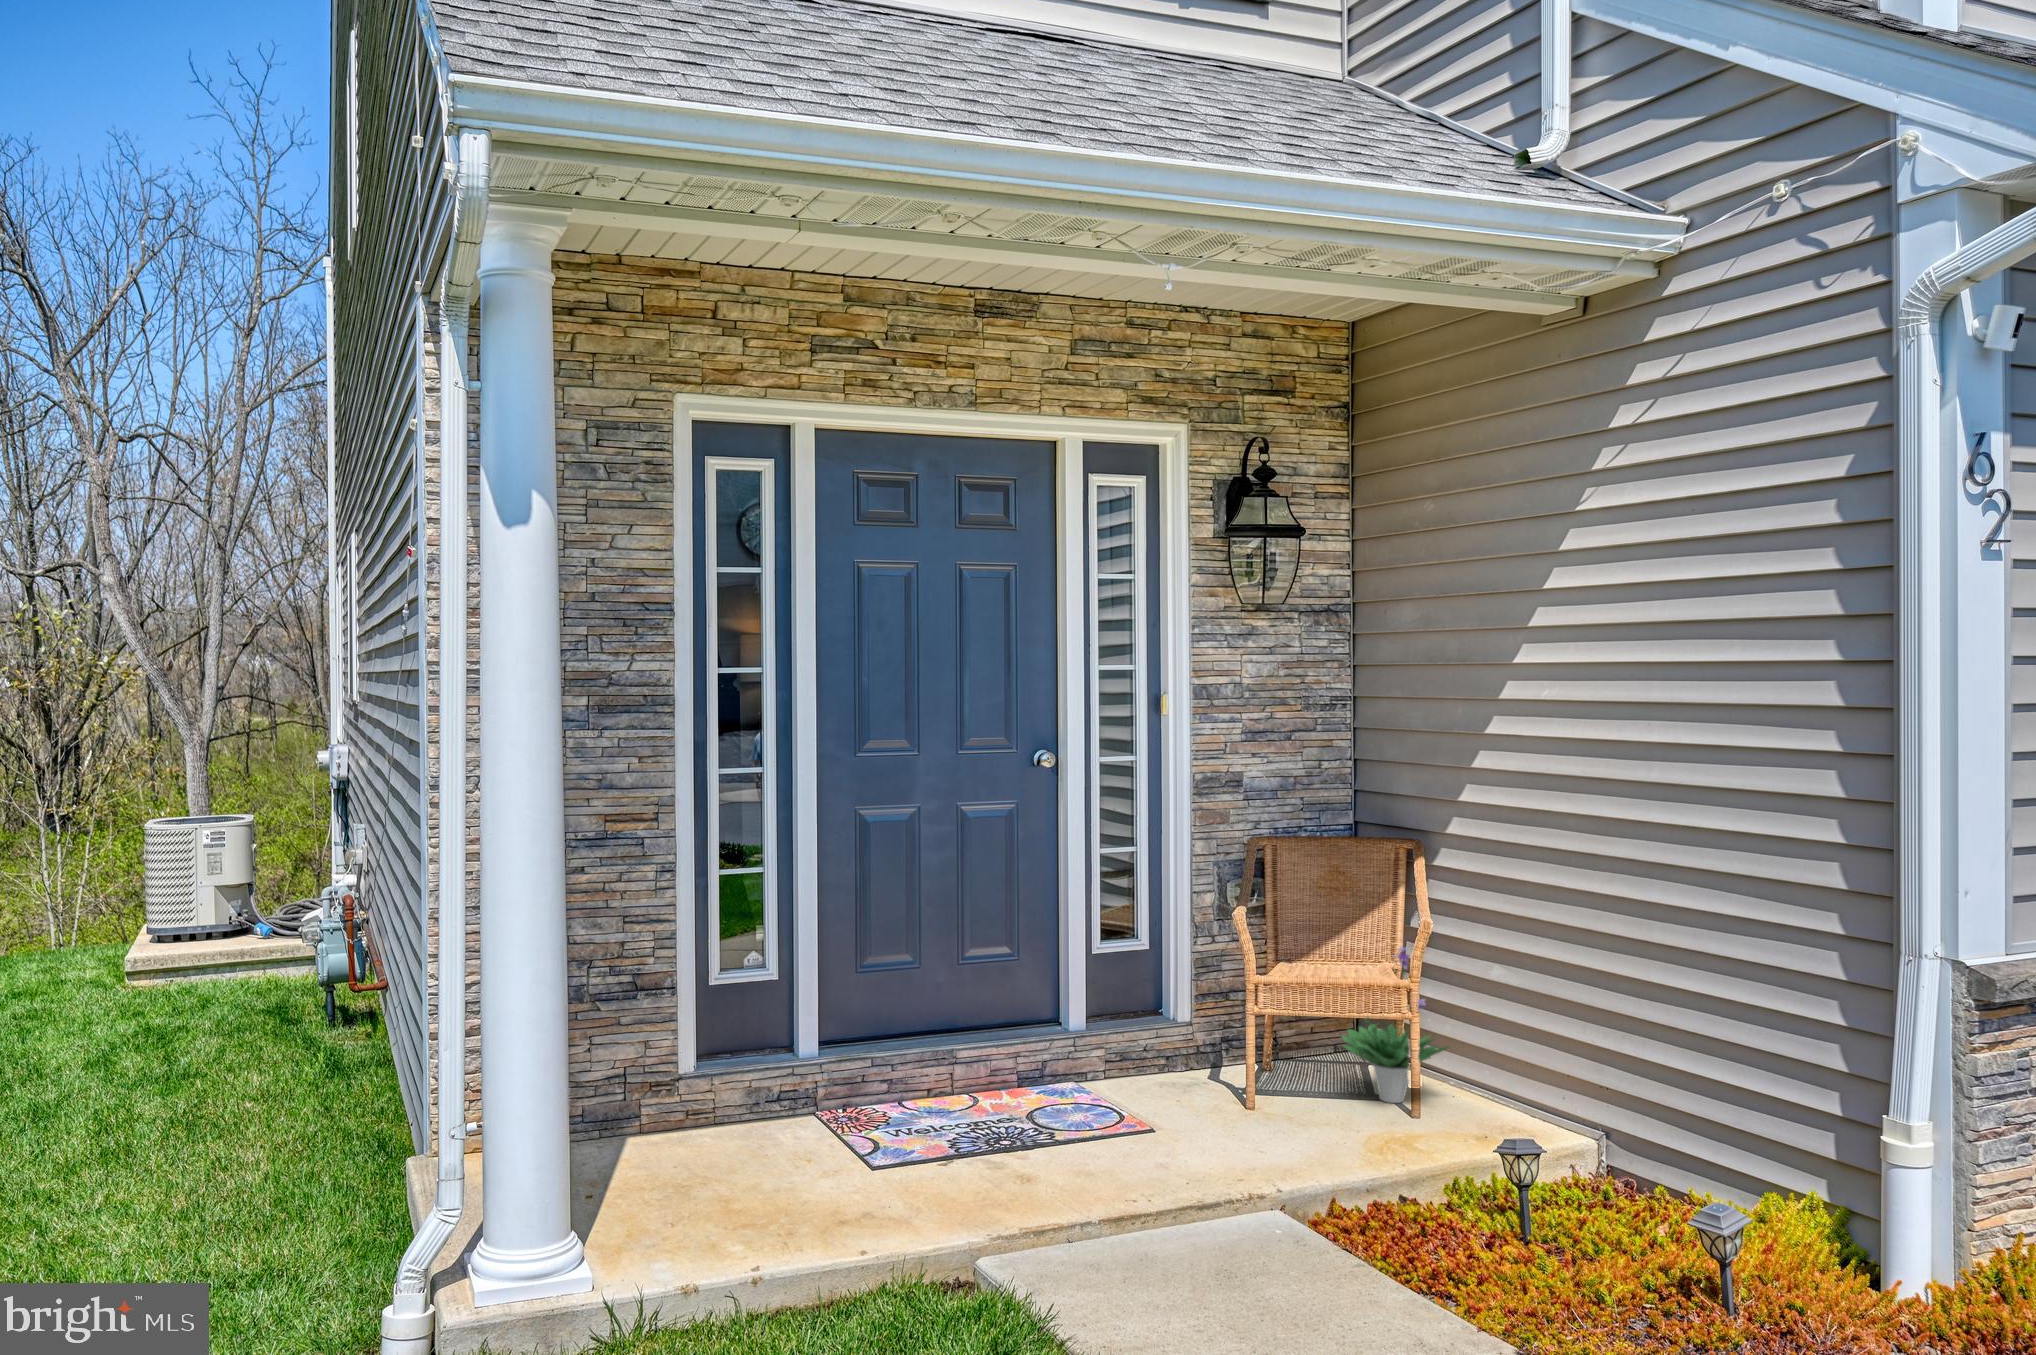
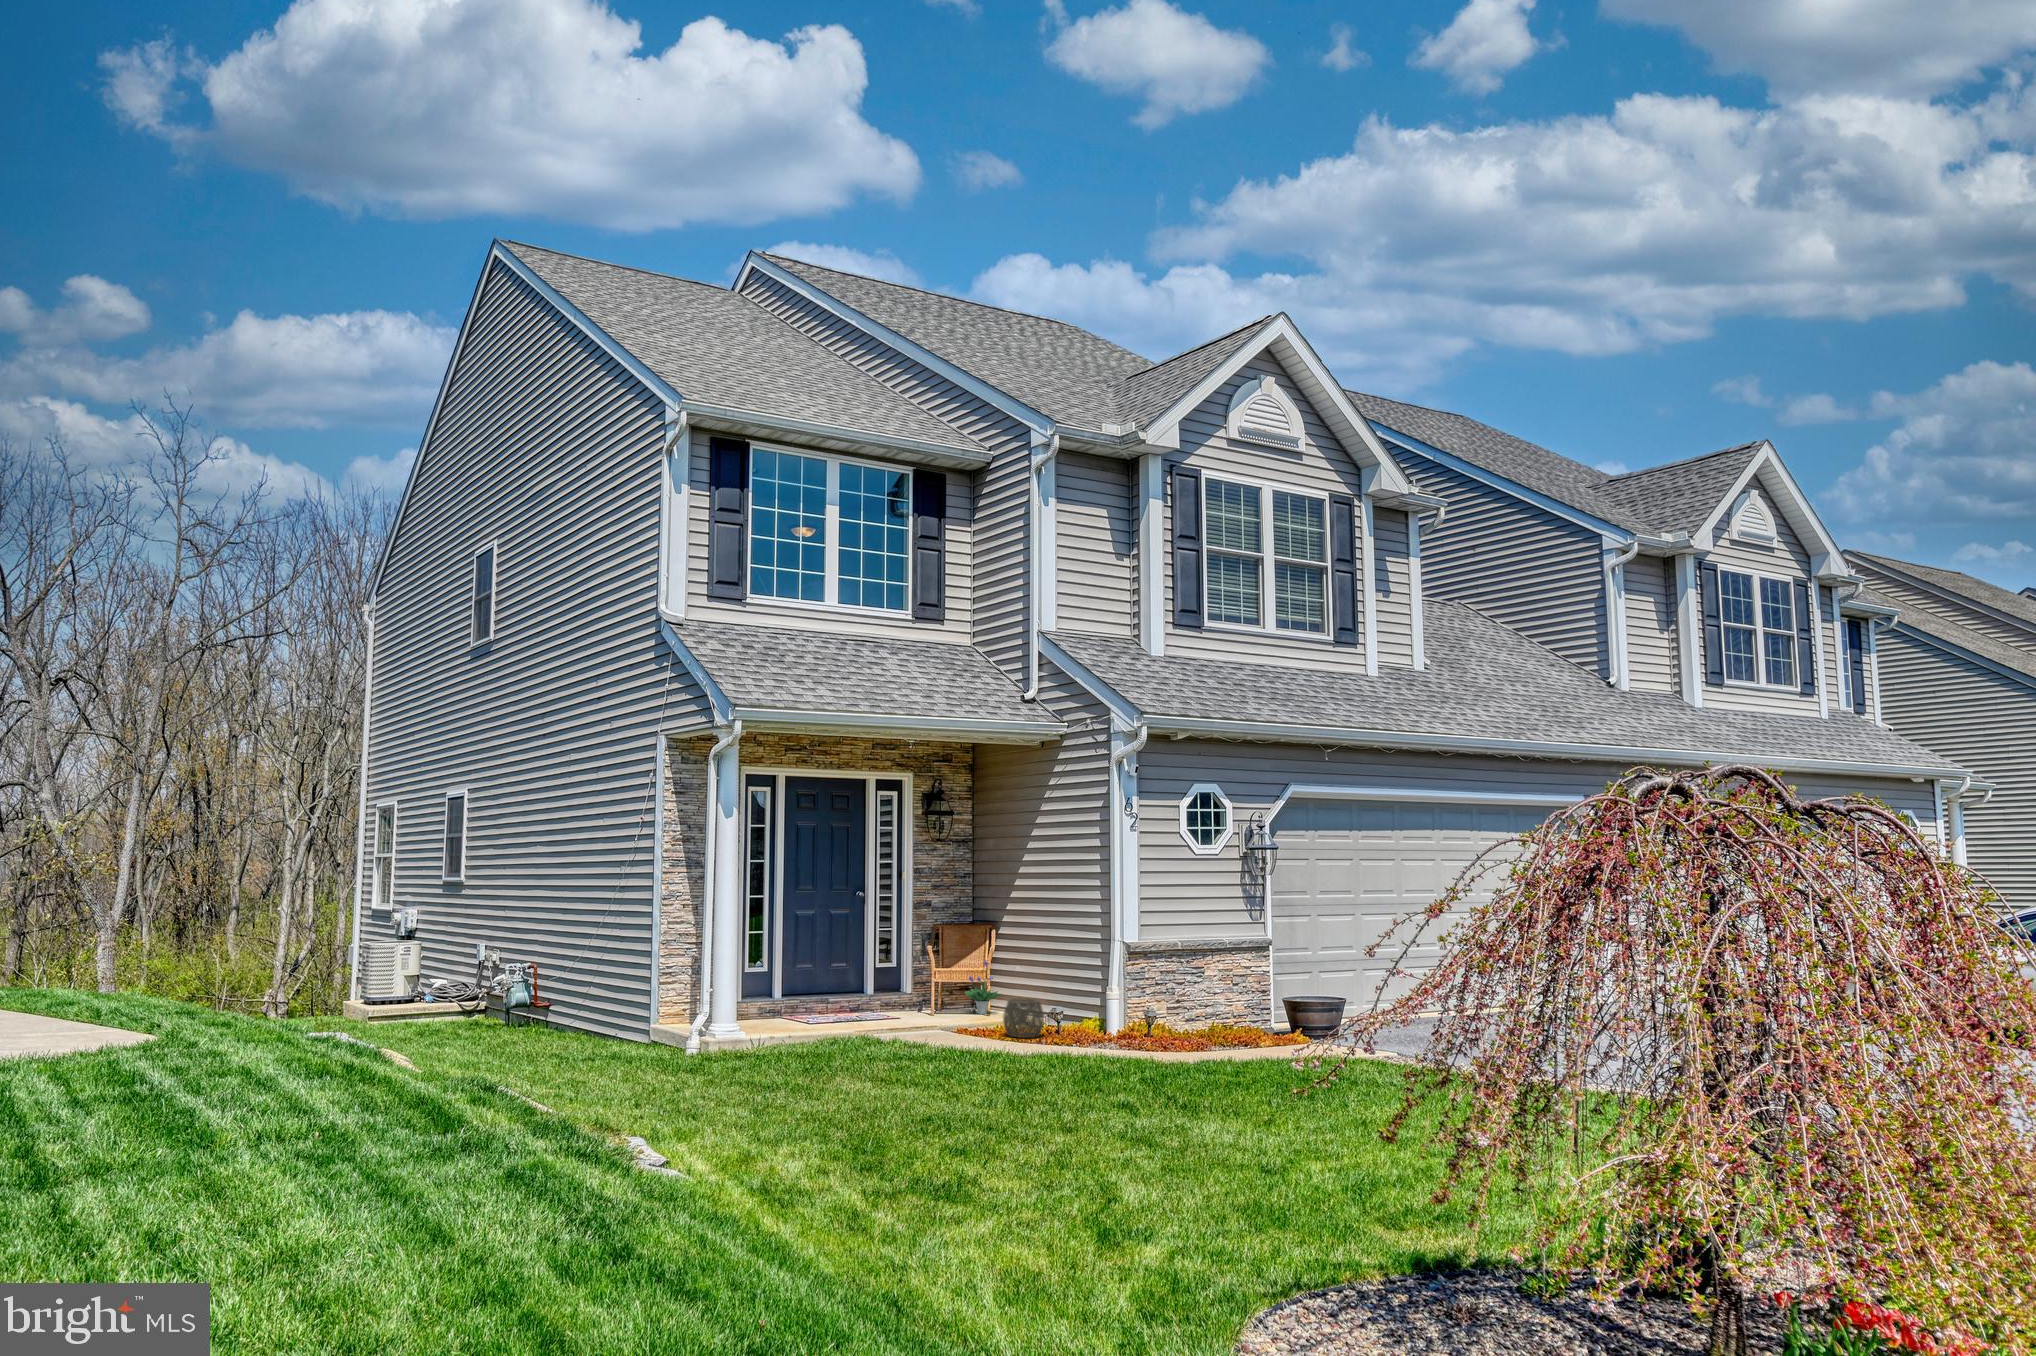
woven basket: none [1504,1146,1663,1312] -> present [1003,998,1044,1038]

